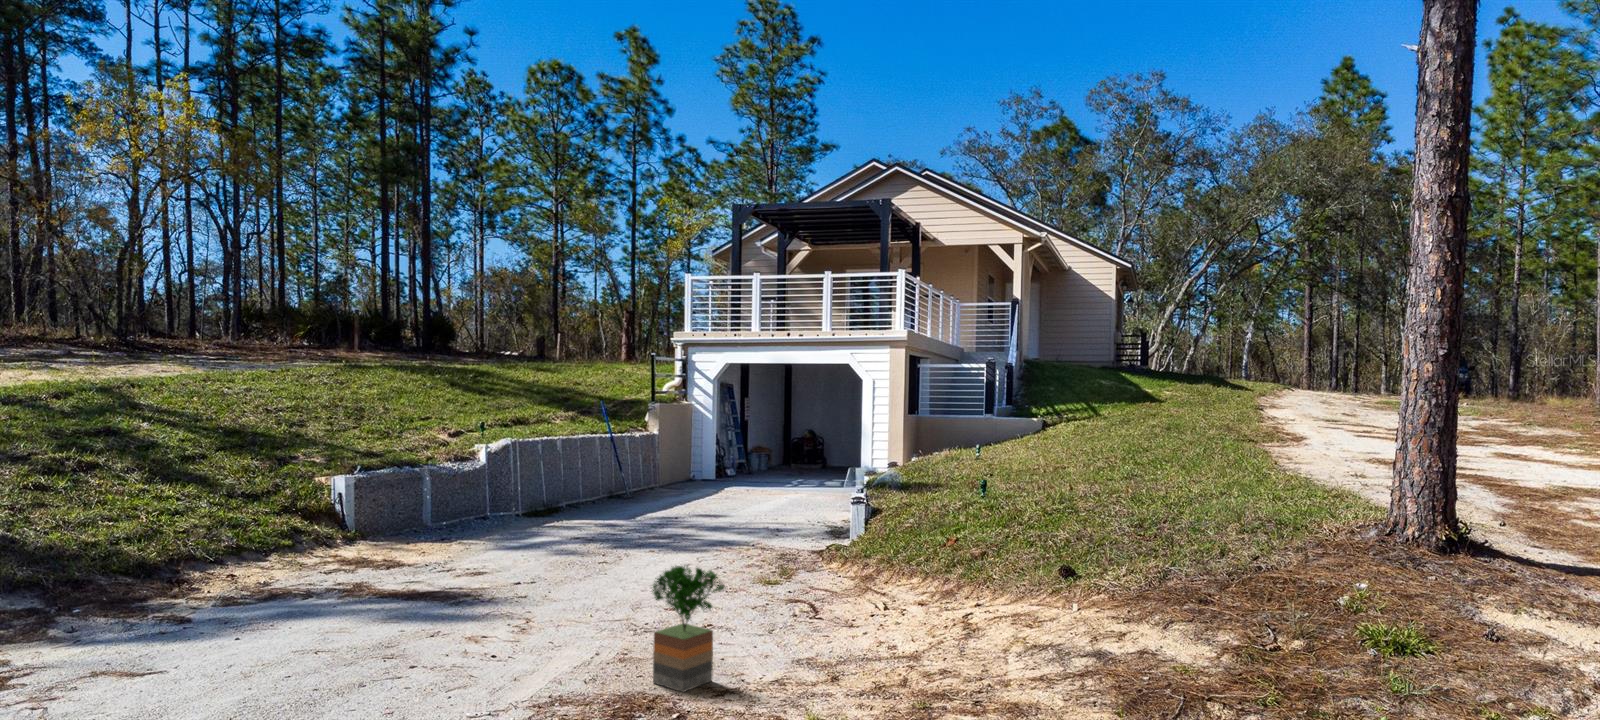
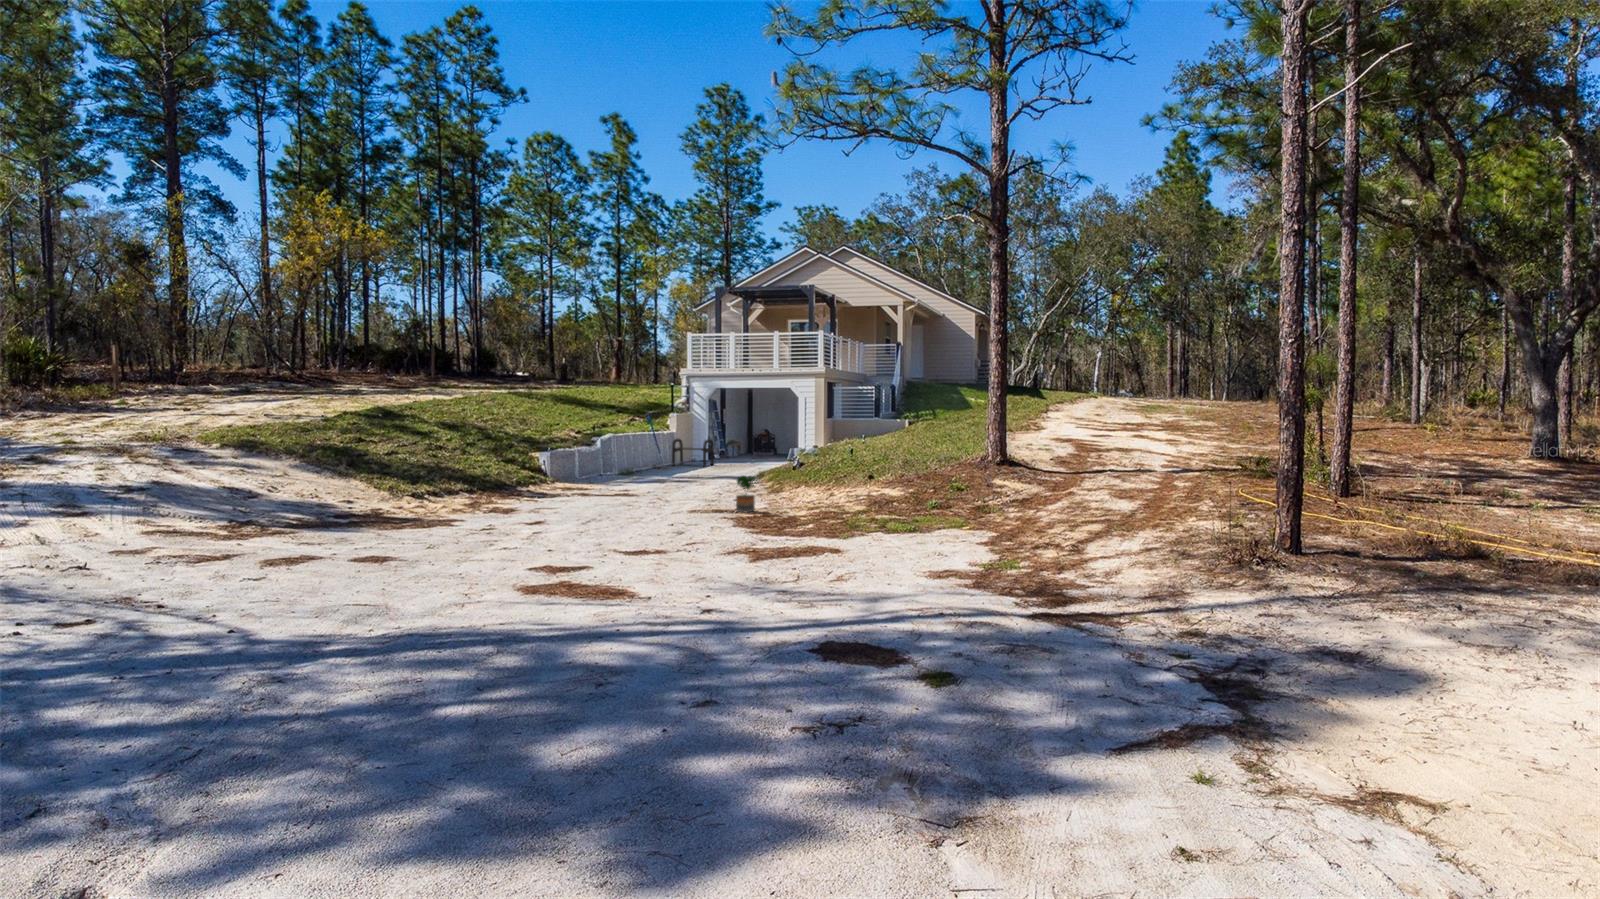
bench: none [648,442,719,492] -> present [672,439,714,467]

